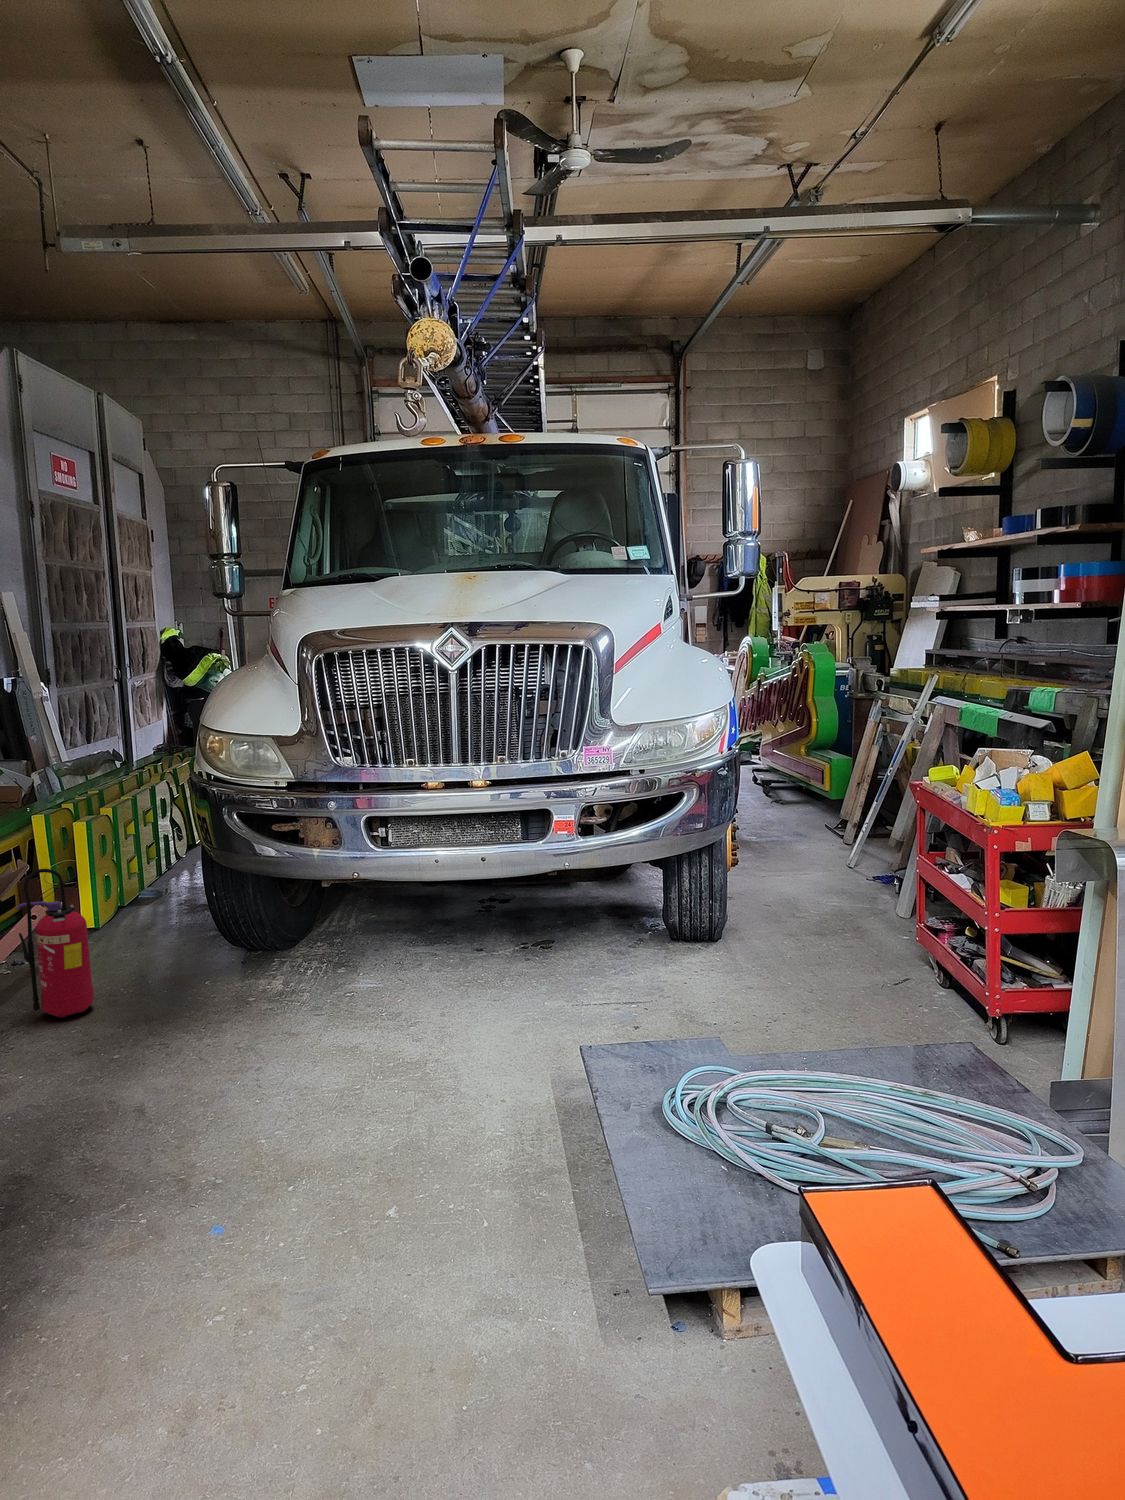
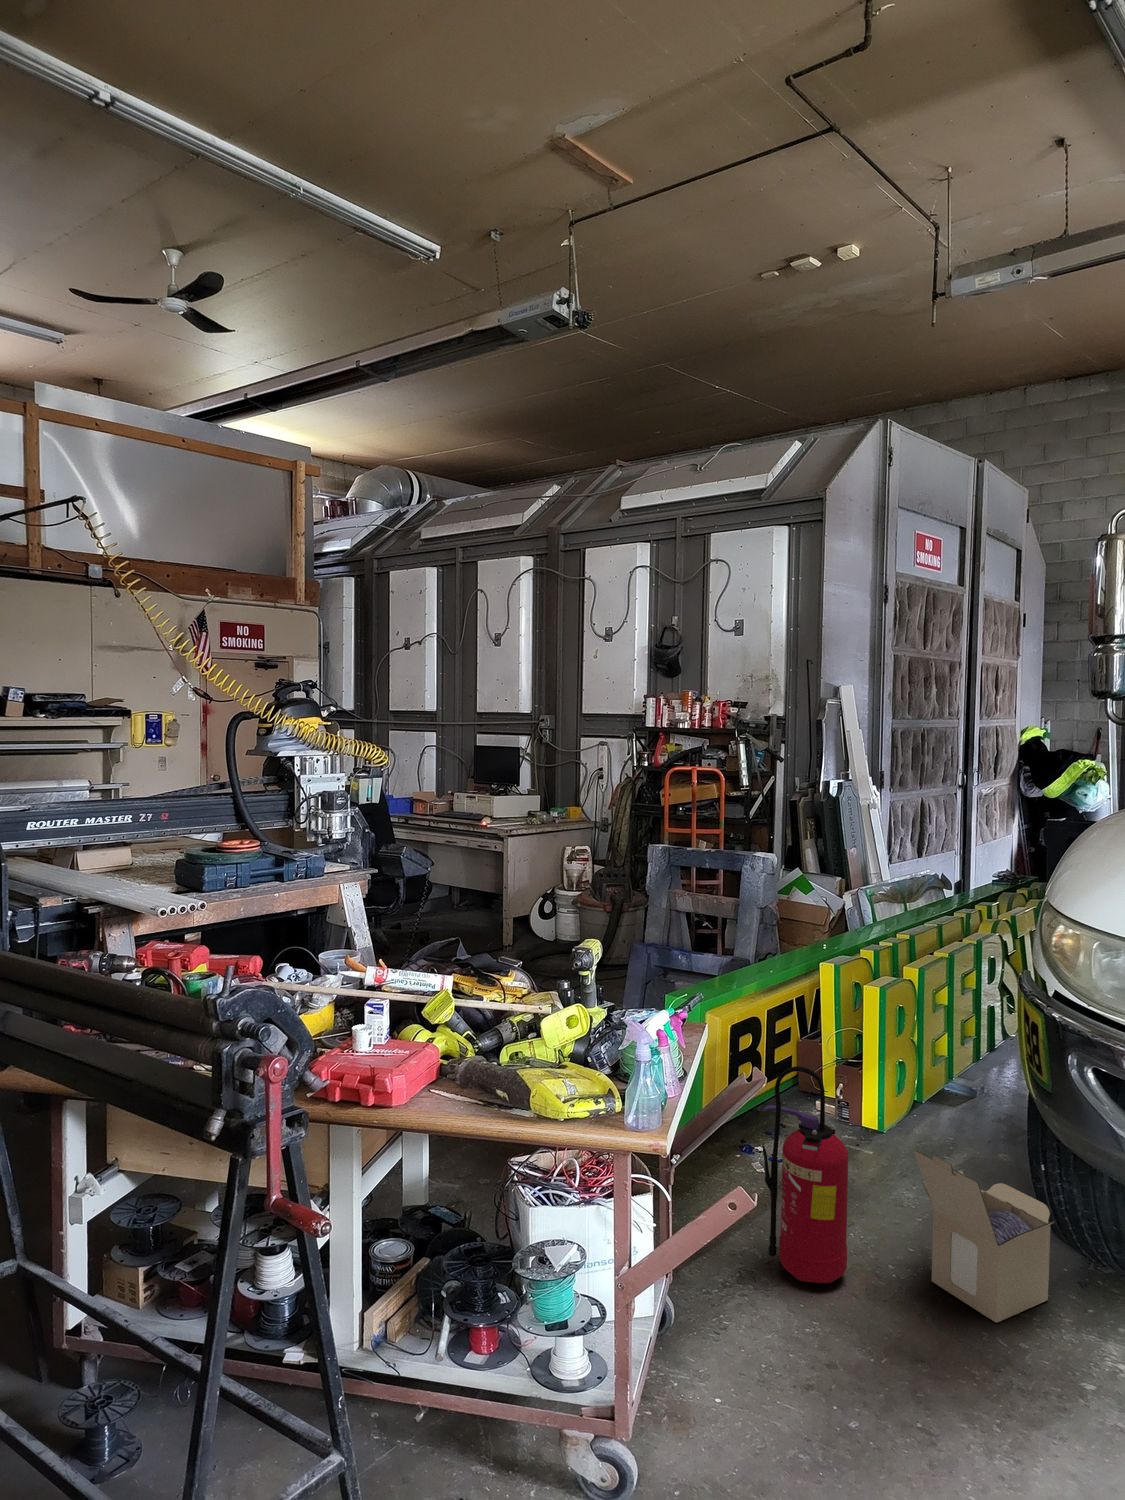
cardboard box: none [132,902,226,994] -> present [914,1150,1055,1323]

